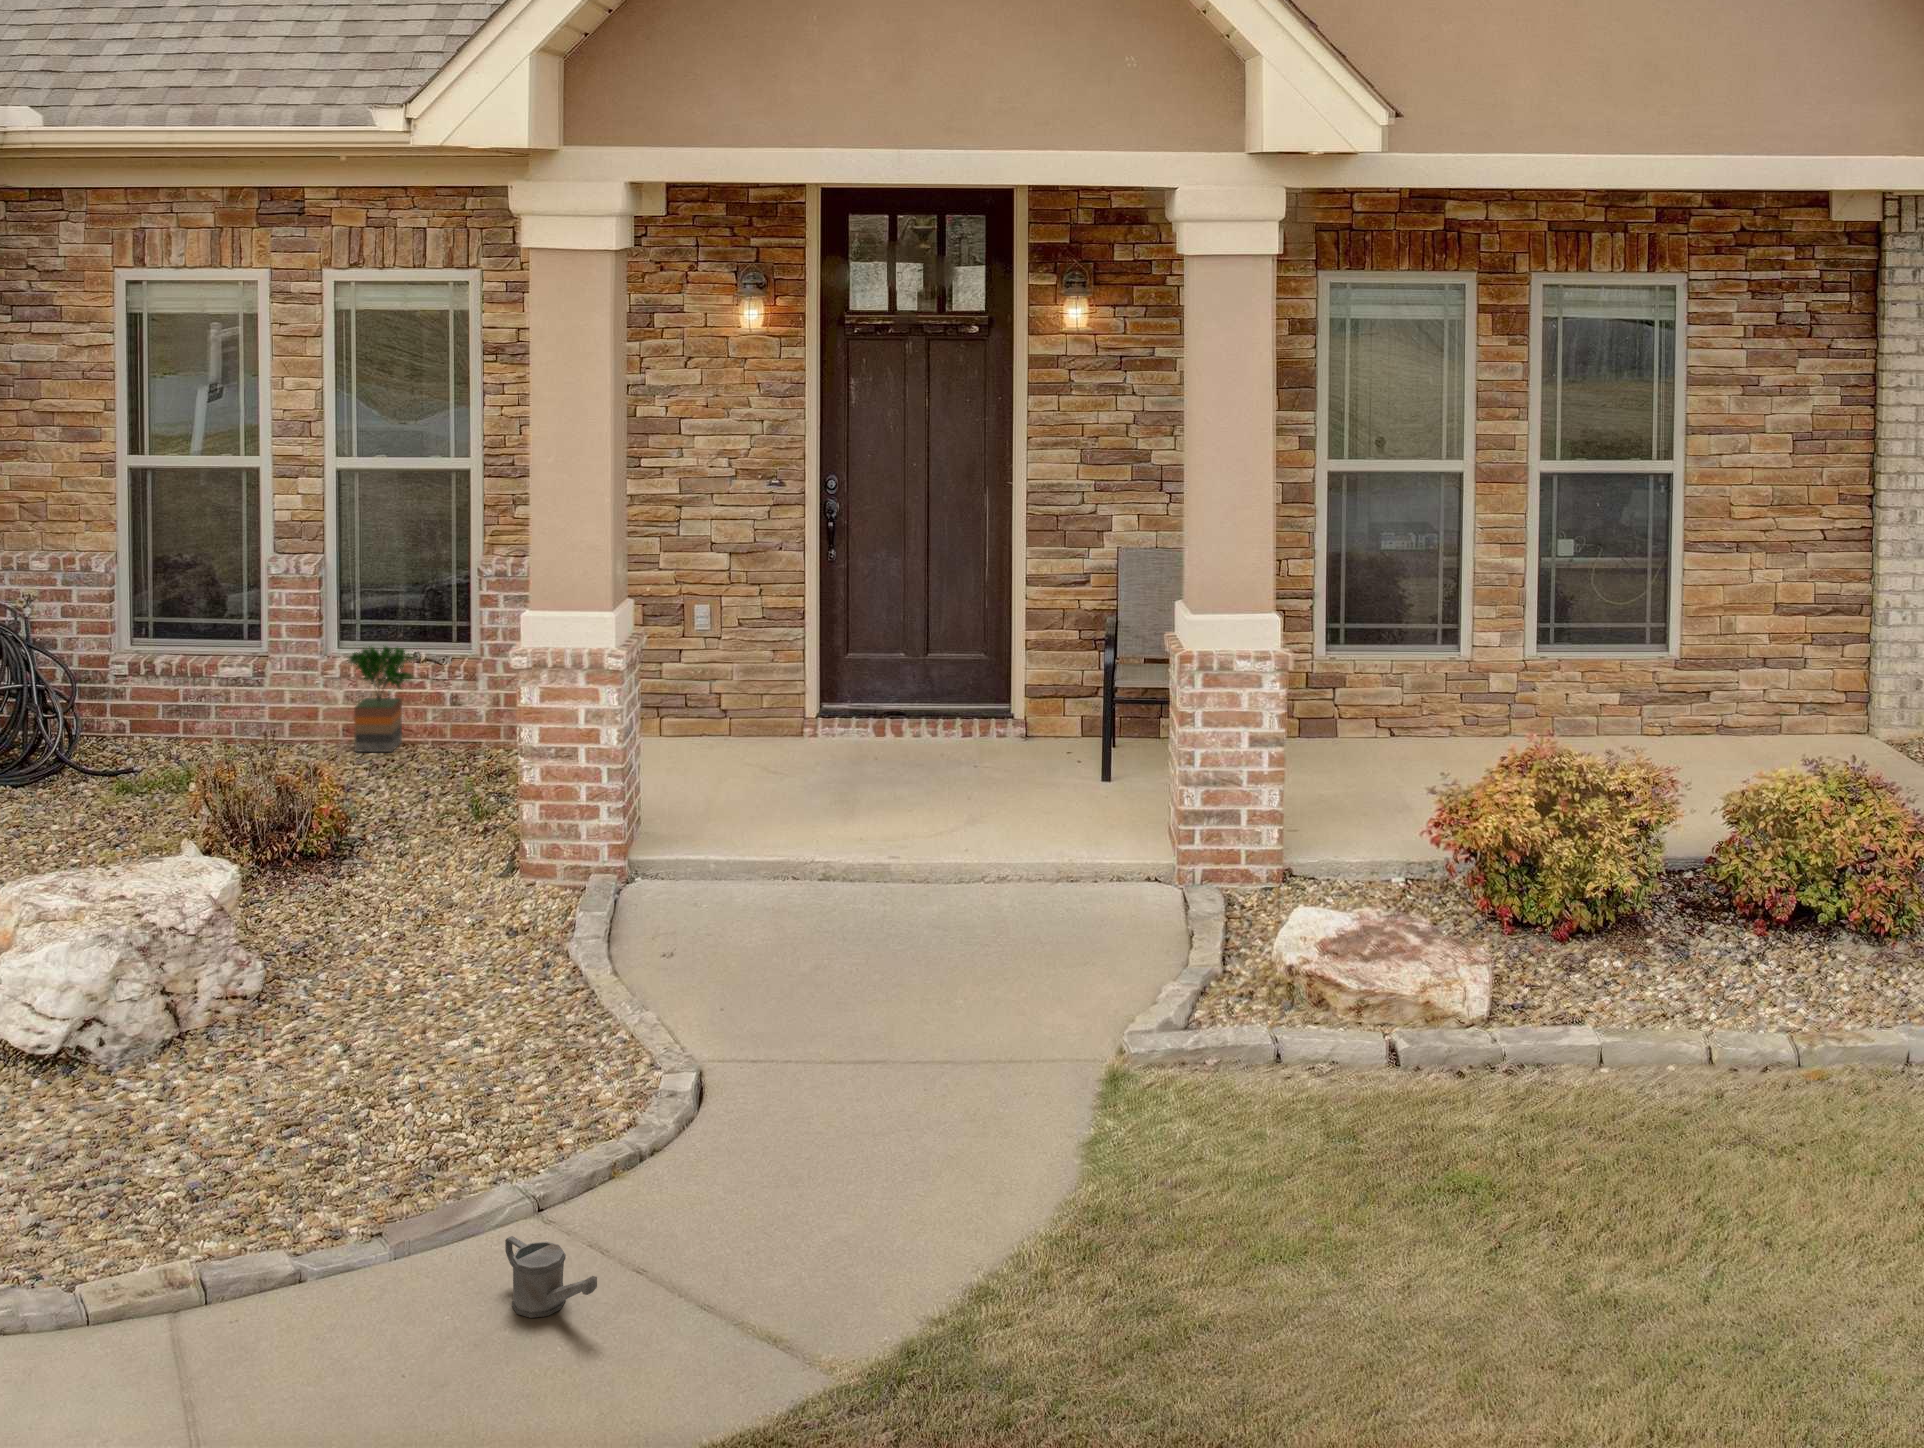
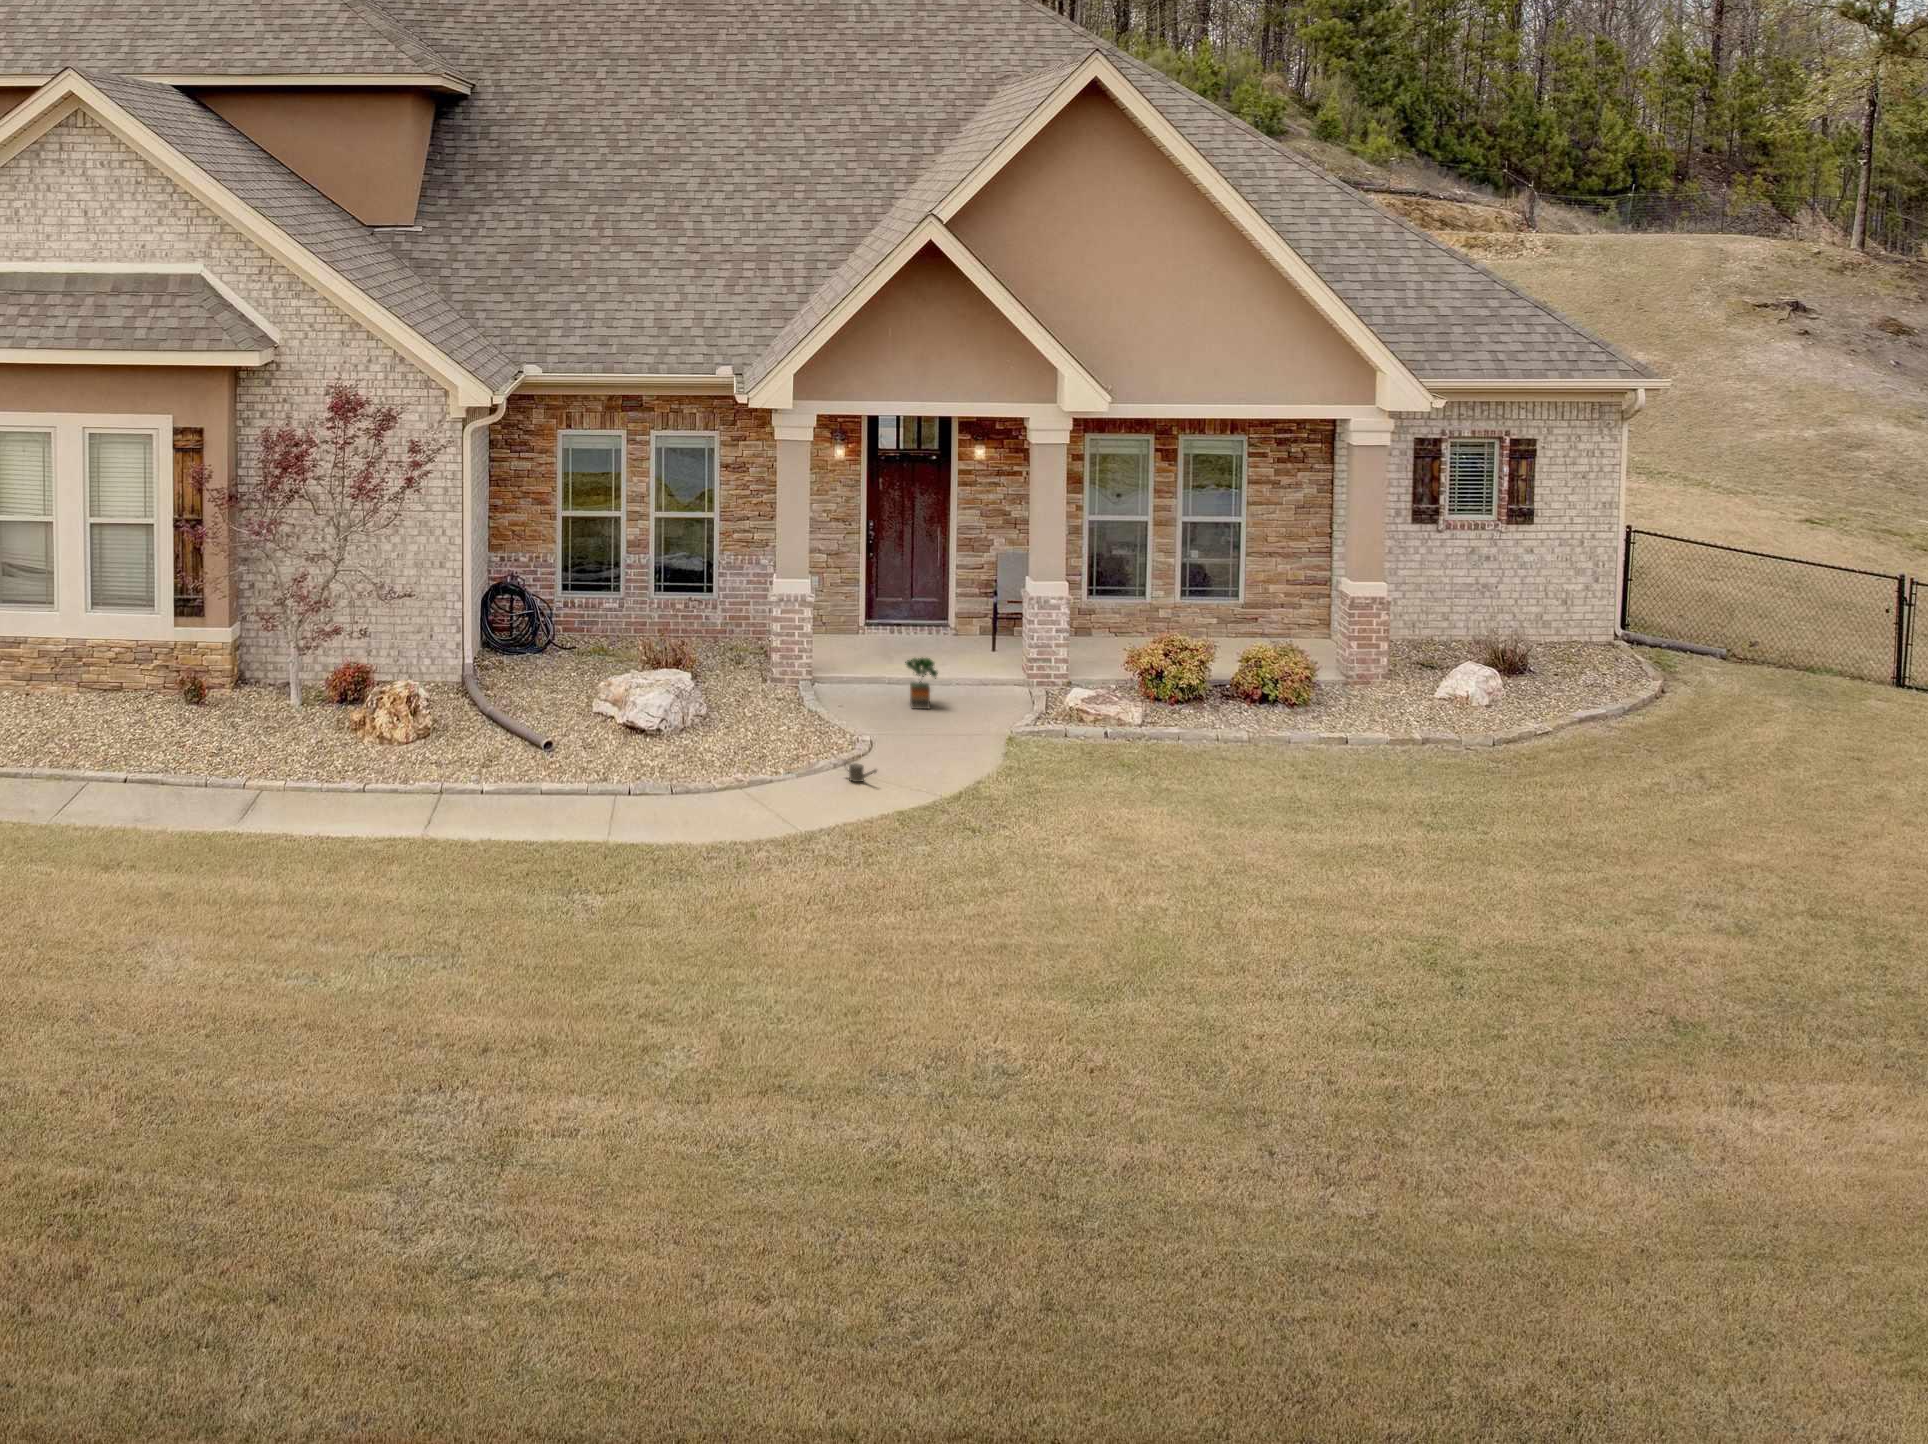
potted tree: present [349,646,413,752] -> present [905,658,938,709]

